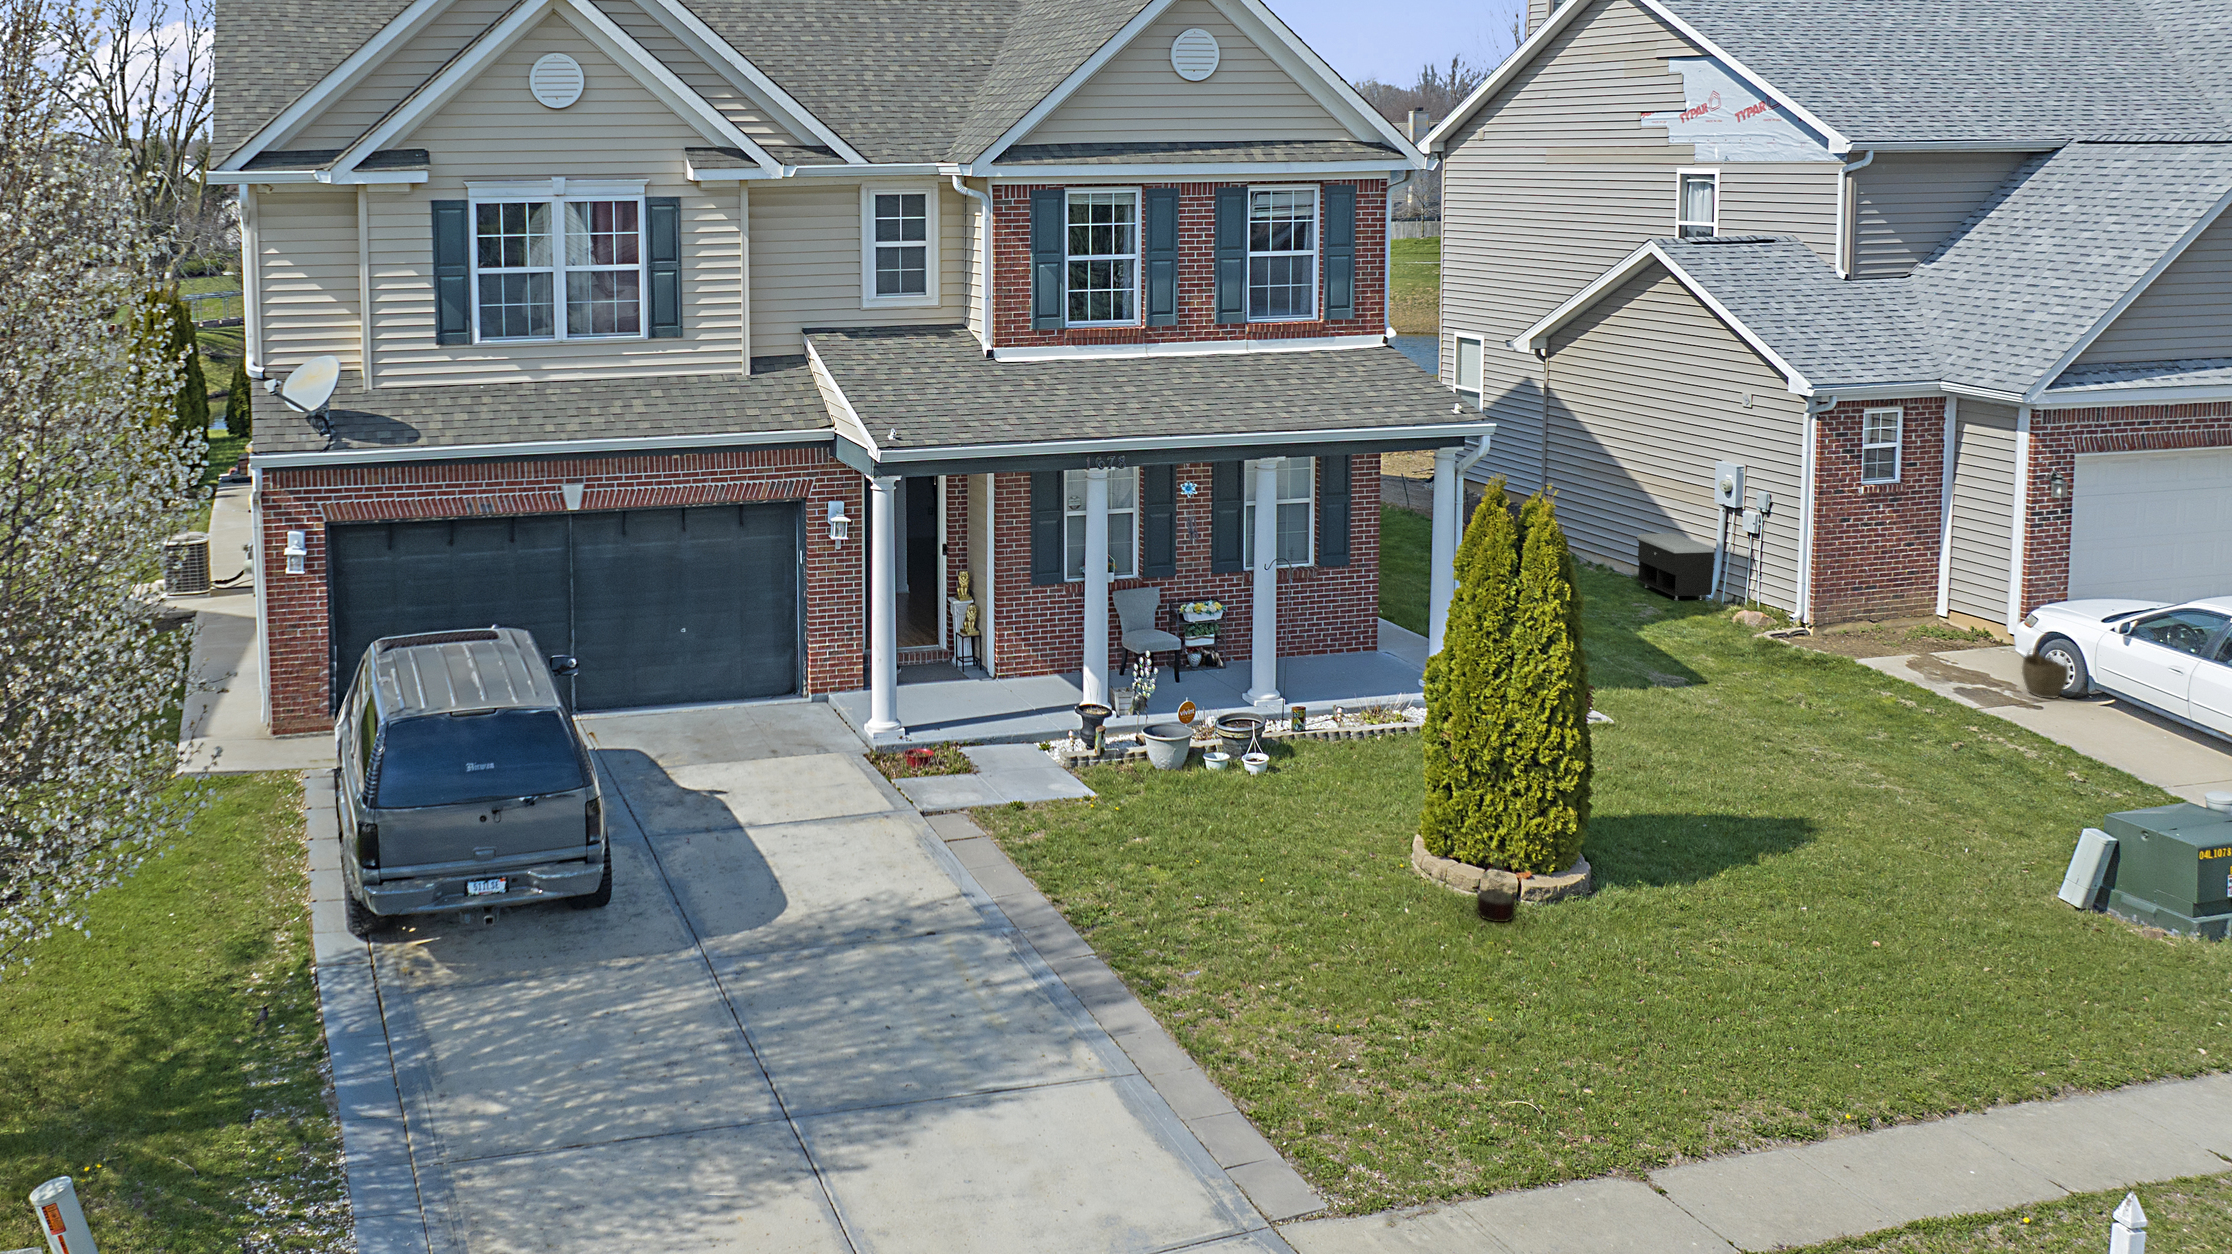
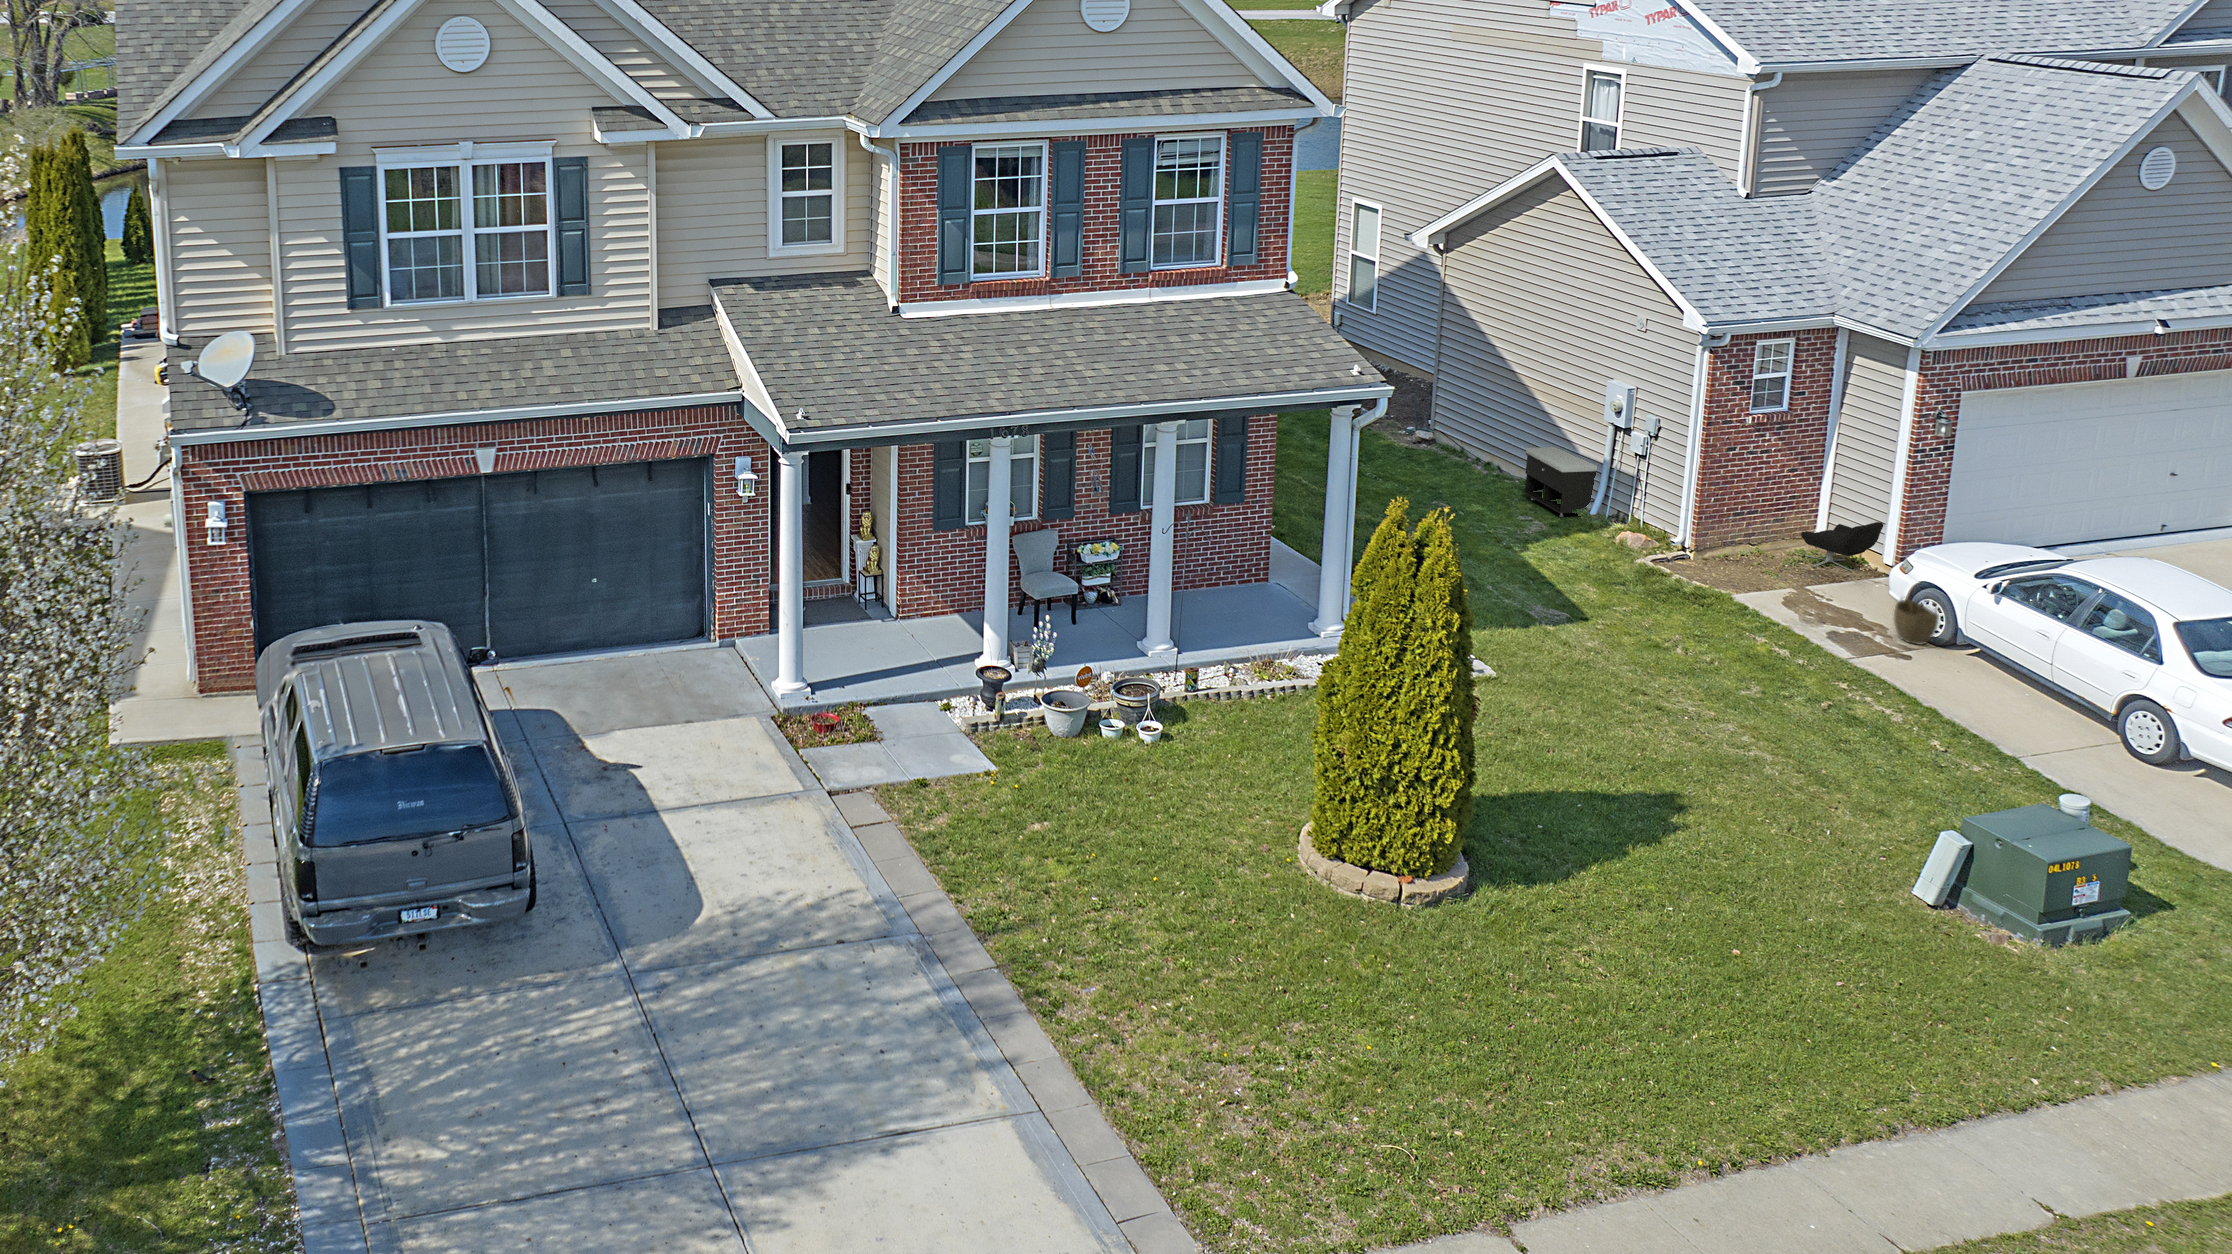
lounge chair: none [1922,590,2006,642] -> present [1801,522,1884,571]
decorative plant: present [1475,849,1516,922] -> none [1357,856,1399,928]

